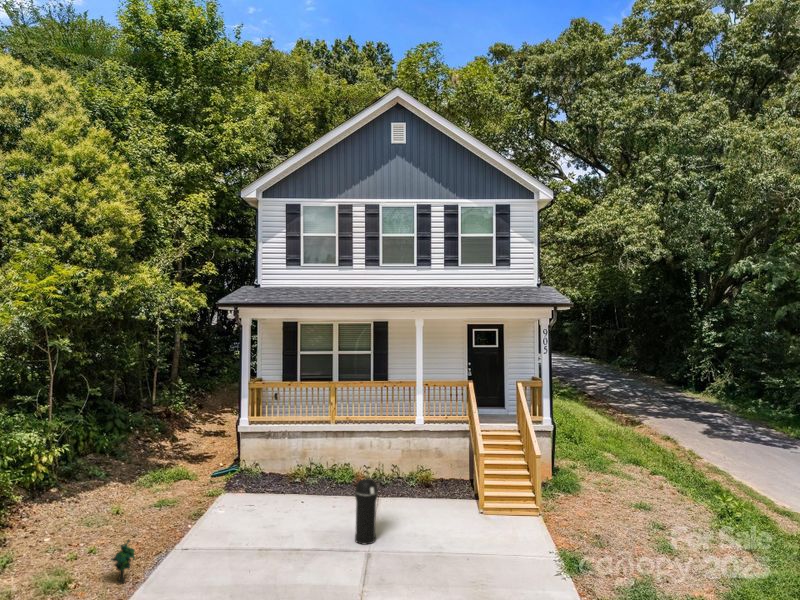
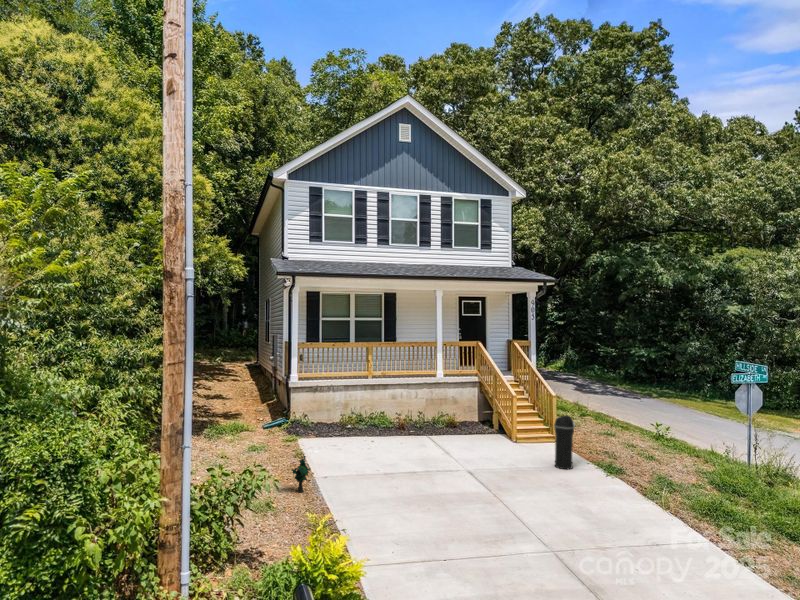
trash can: present [355,479,378,544] -> present [554,415,575,469]

